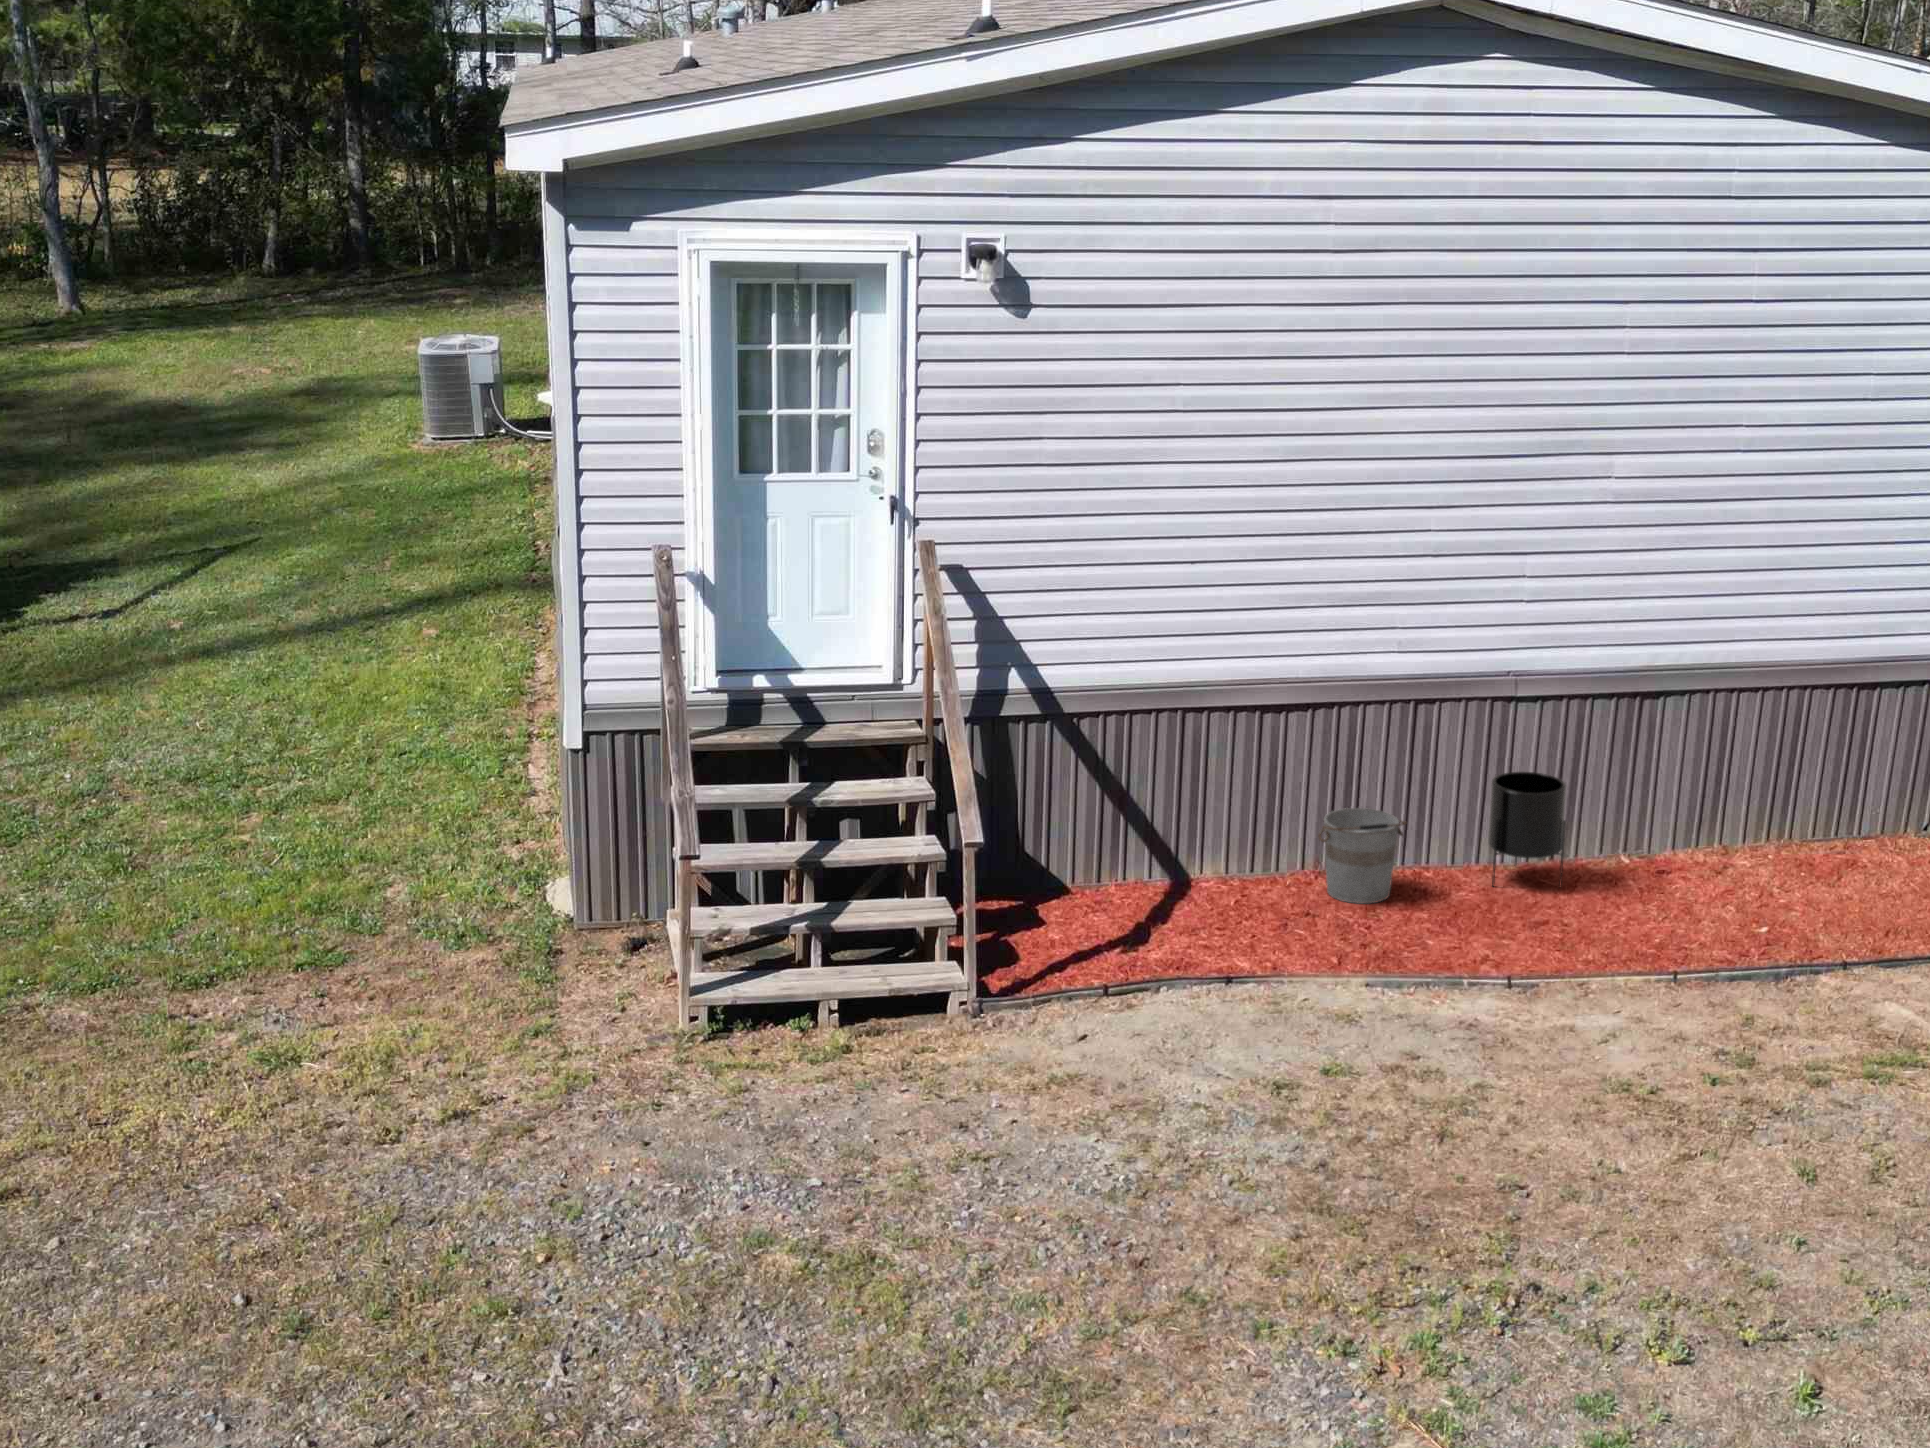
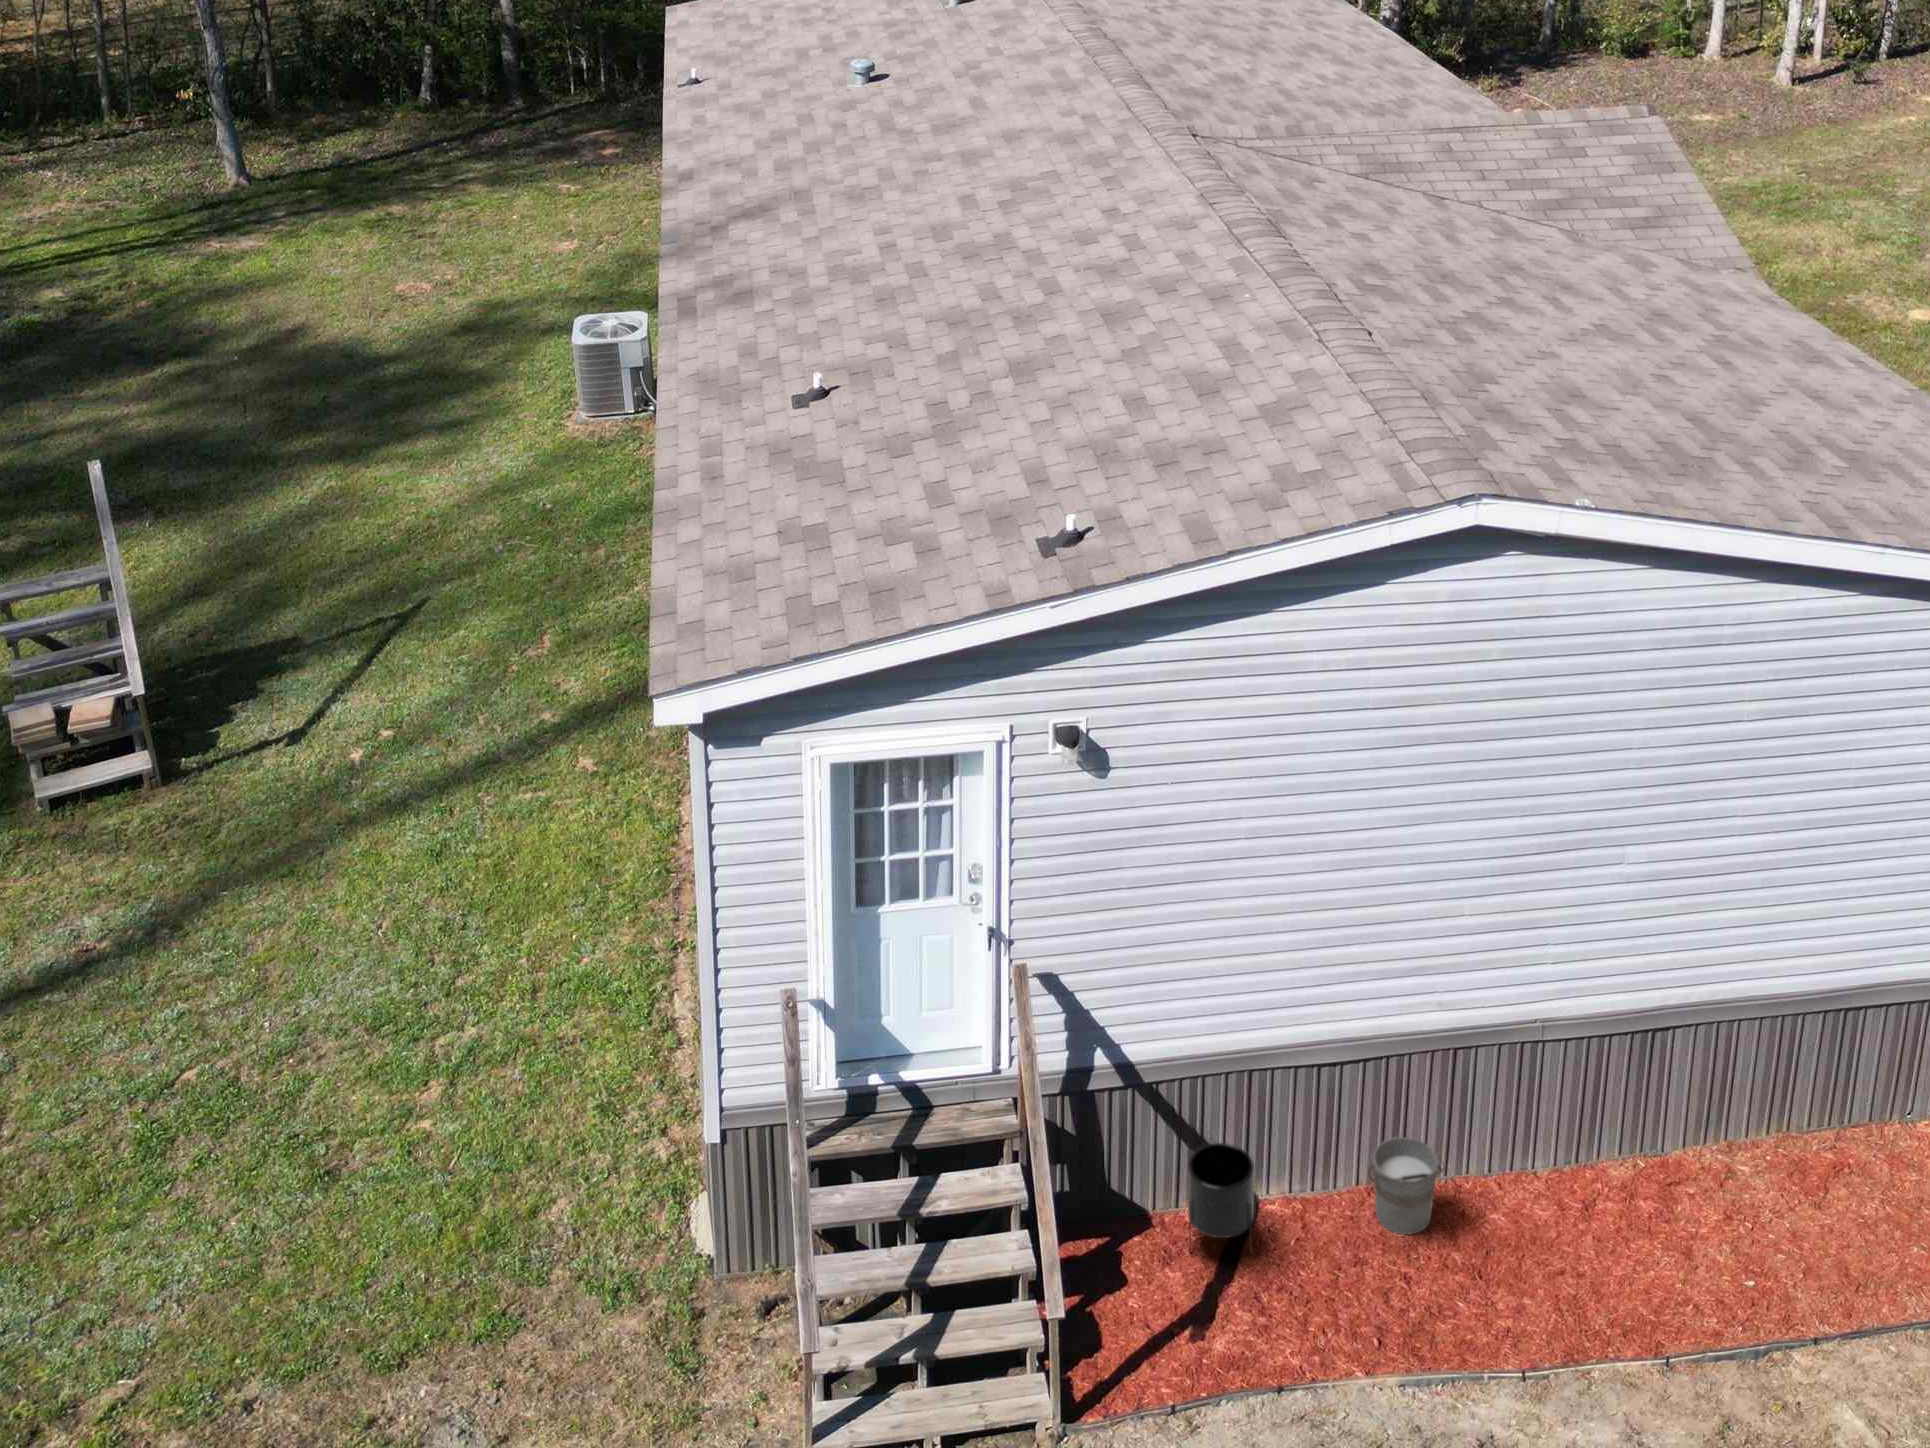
planter: present [1488,772,1566,886] -> present [1188,1143,1254,1254]

